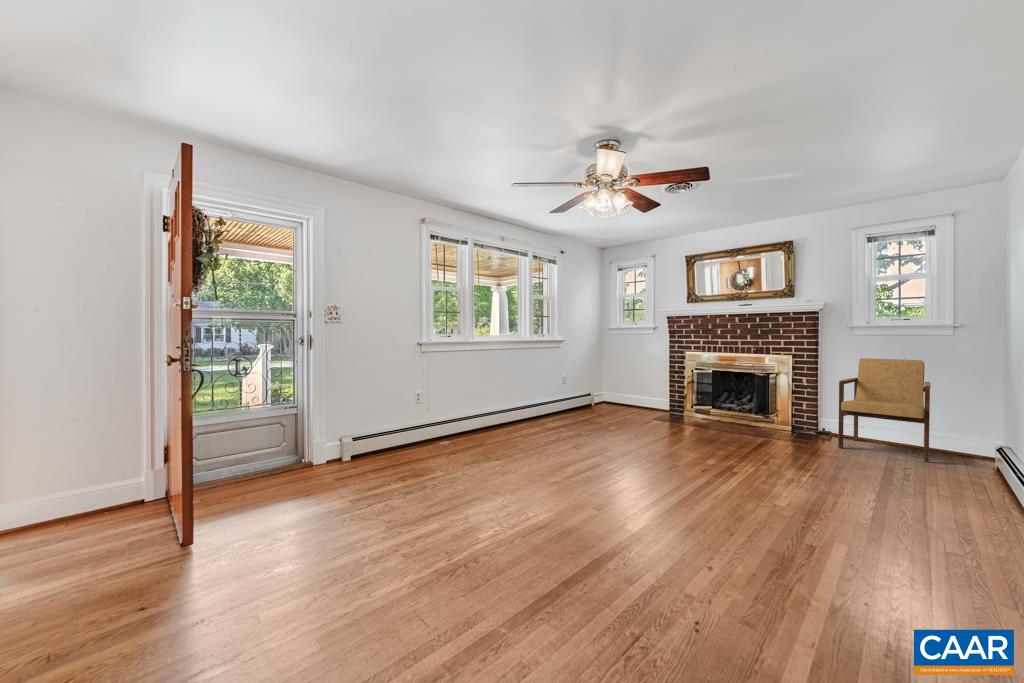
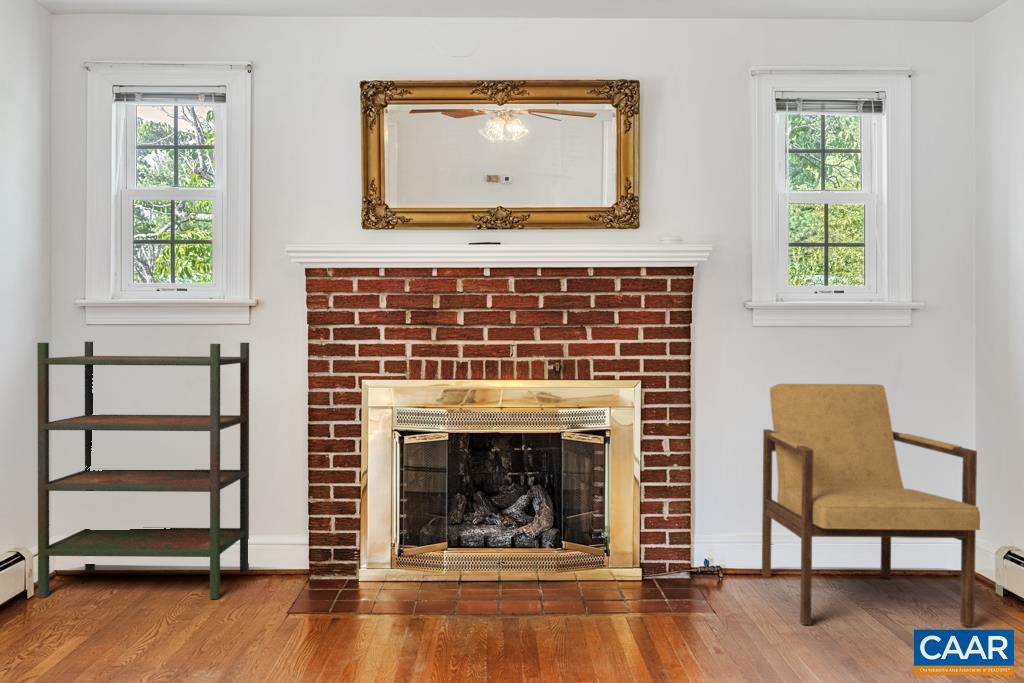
bookshelf: none [599,340,654,413] -> present [37,342,249,599]

